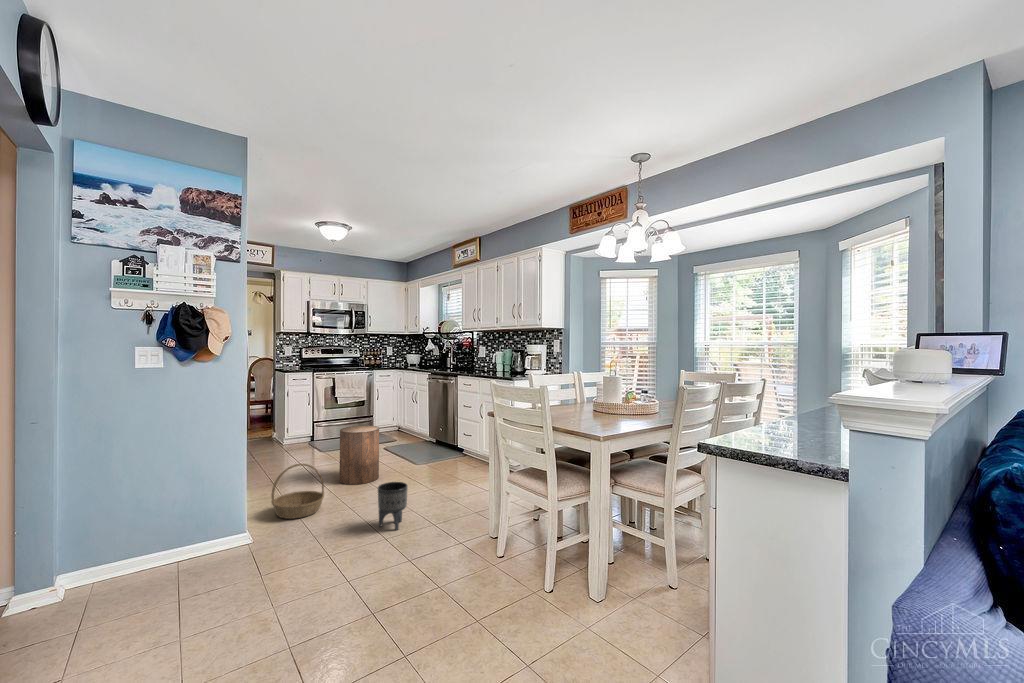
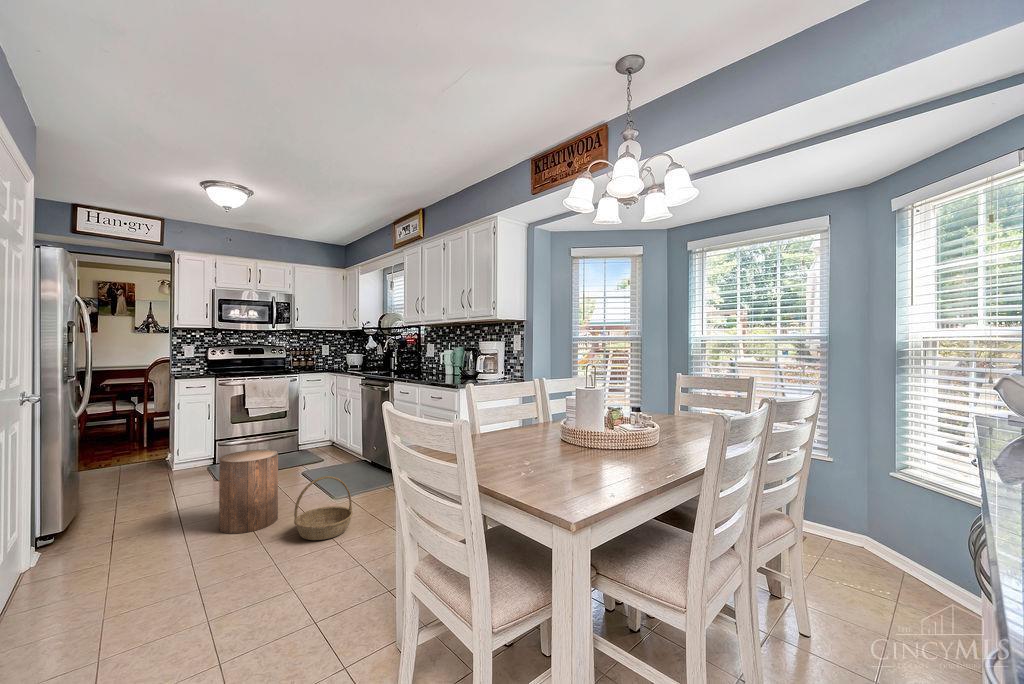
basket: present [271,464,324,519] -> present [294,476,353,540]
planter: present [378,482,408,530] -> none [232,545,284,625]

